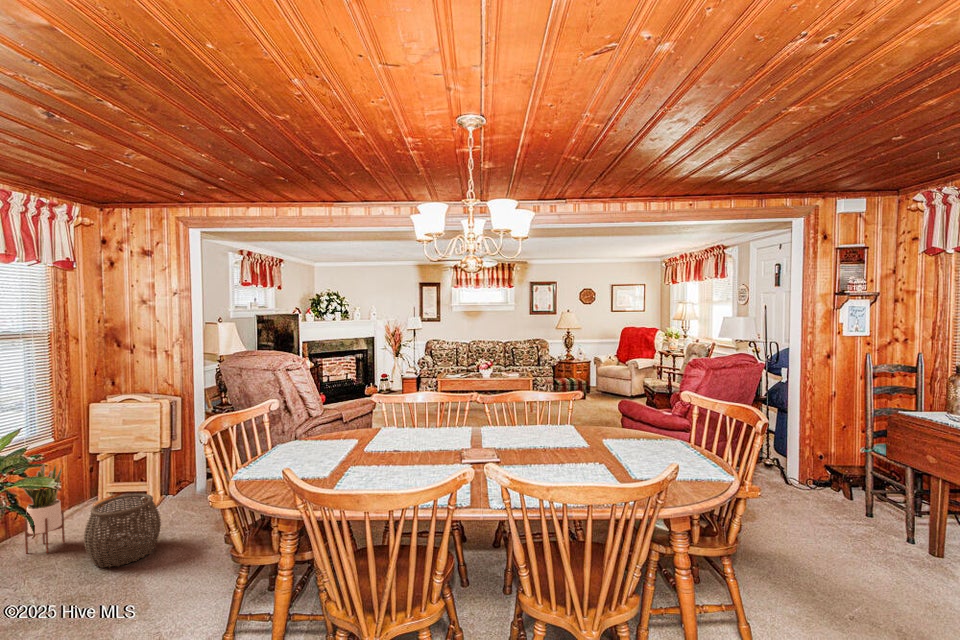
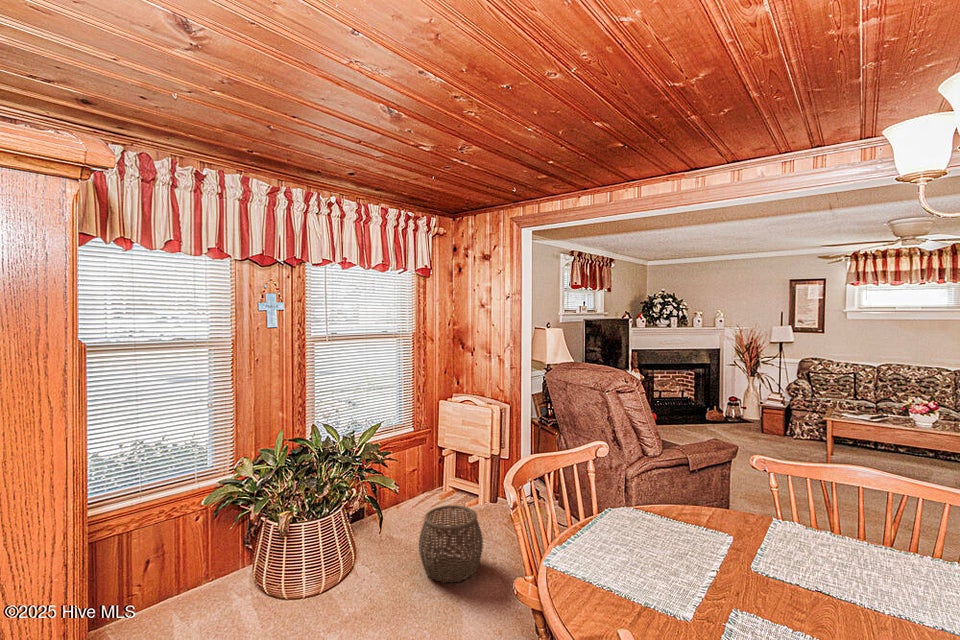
potted plant: present [23,464,65,554] -> none [378,456,410,542]

